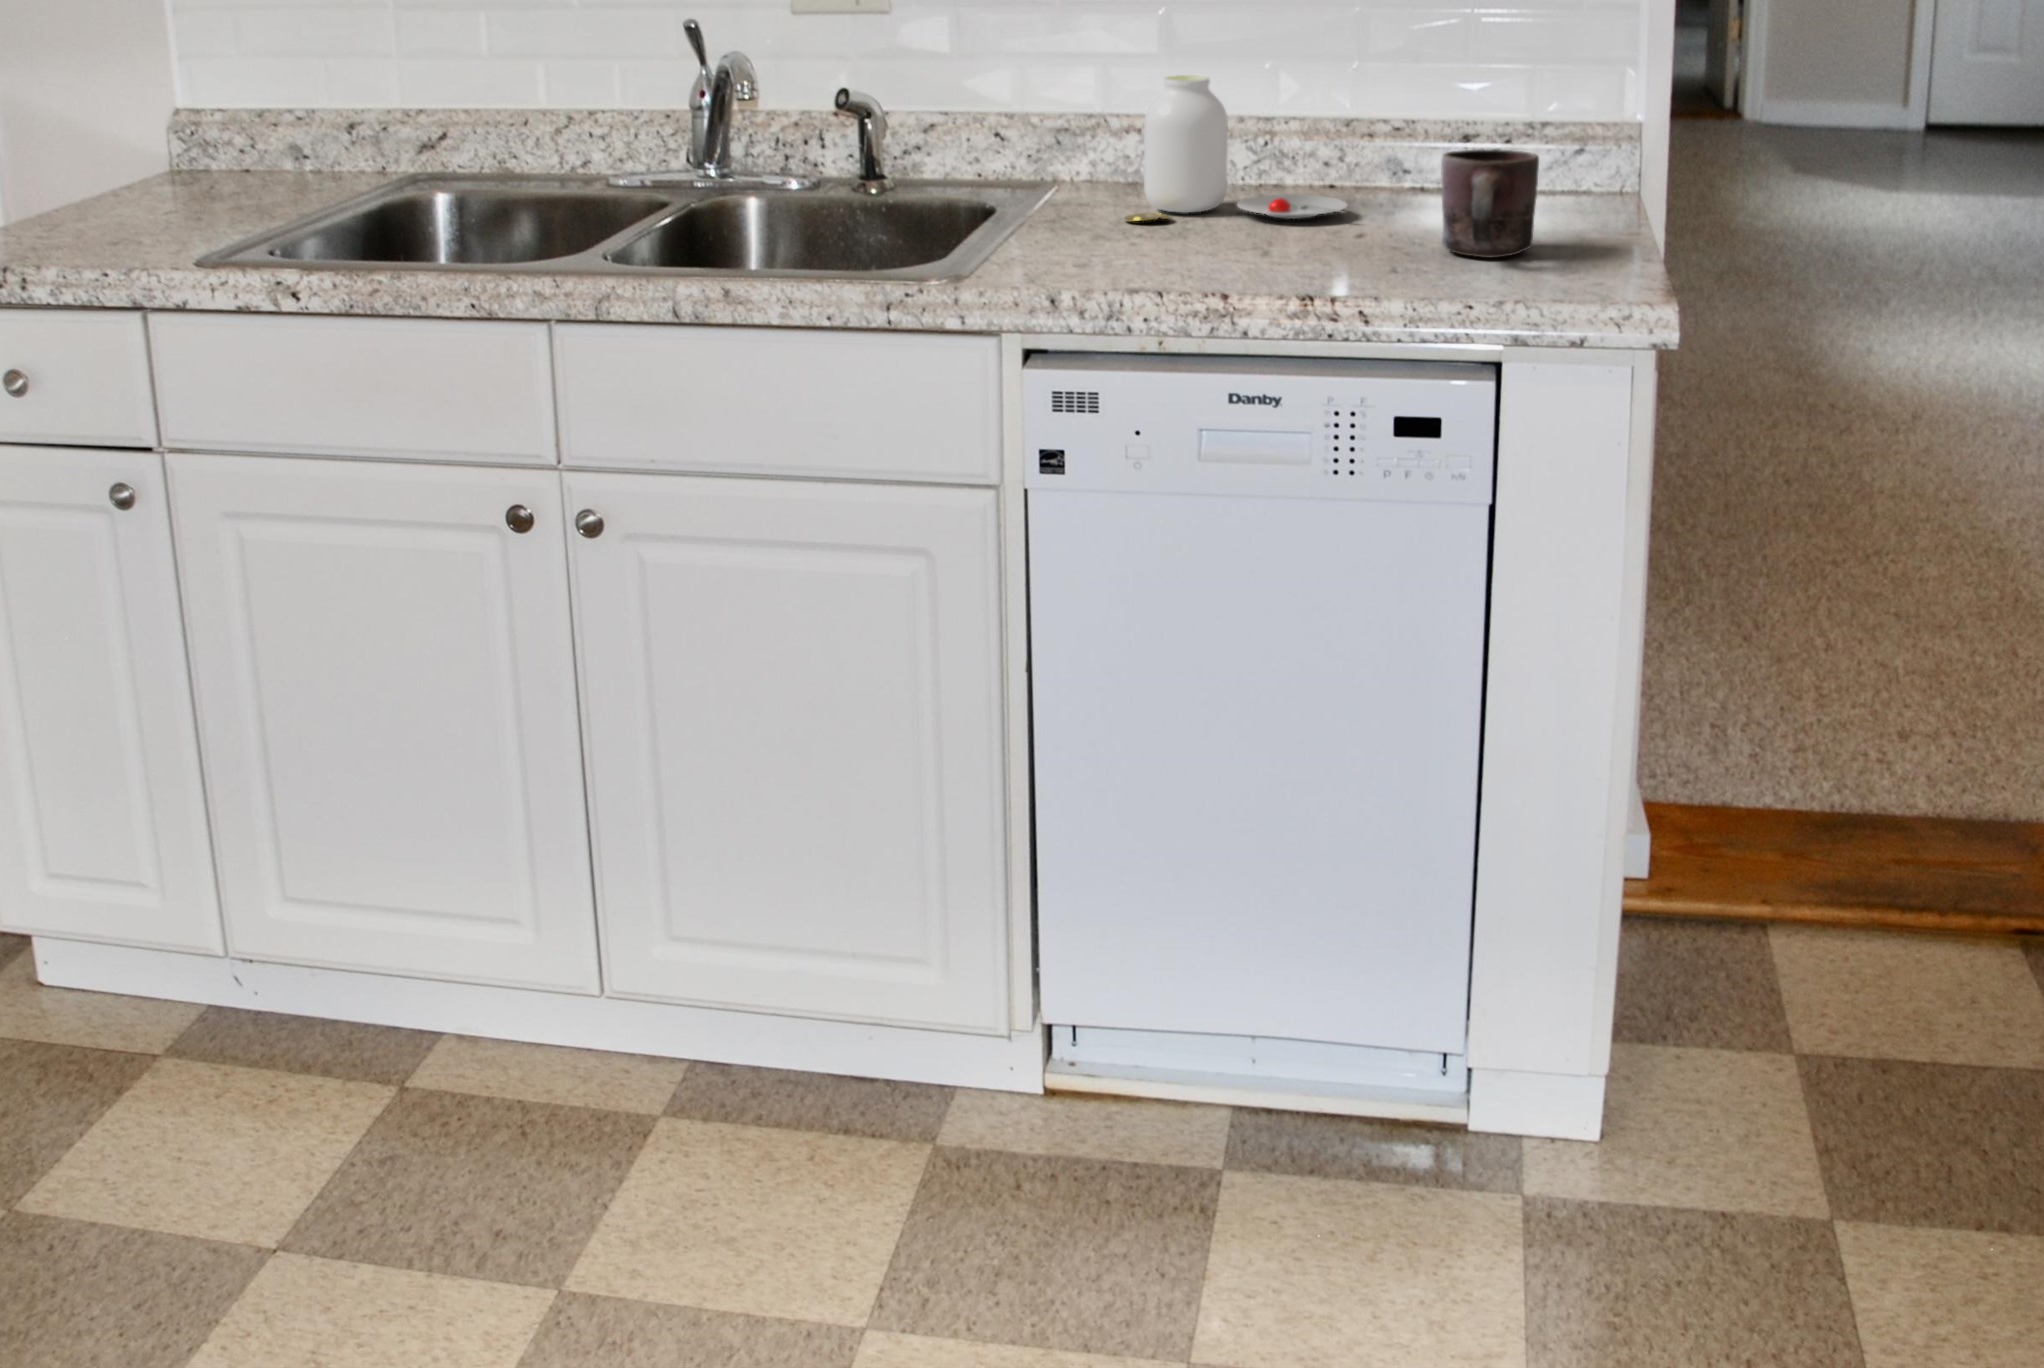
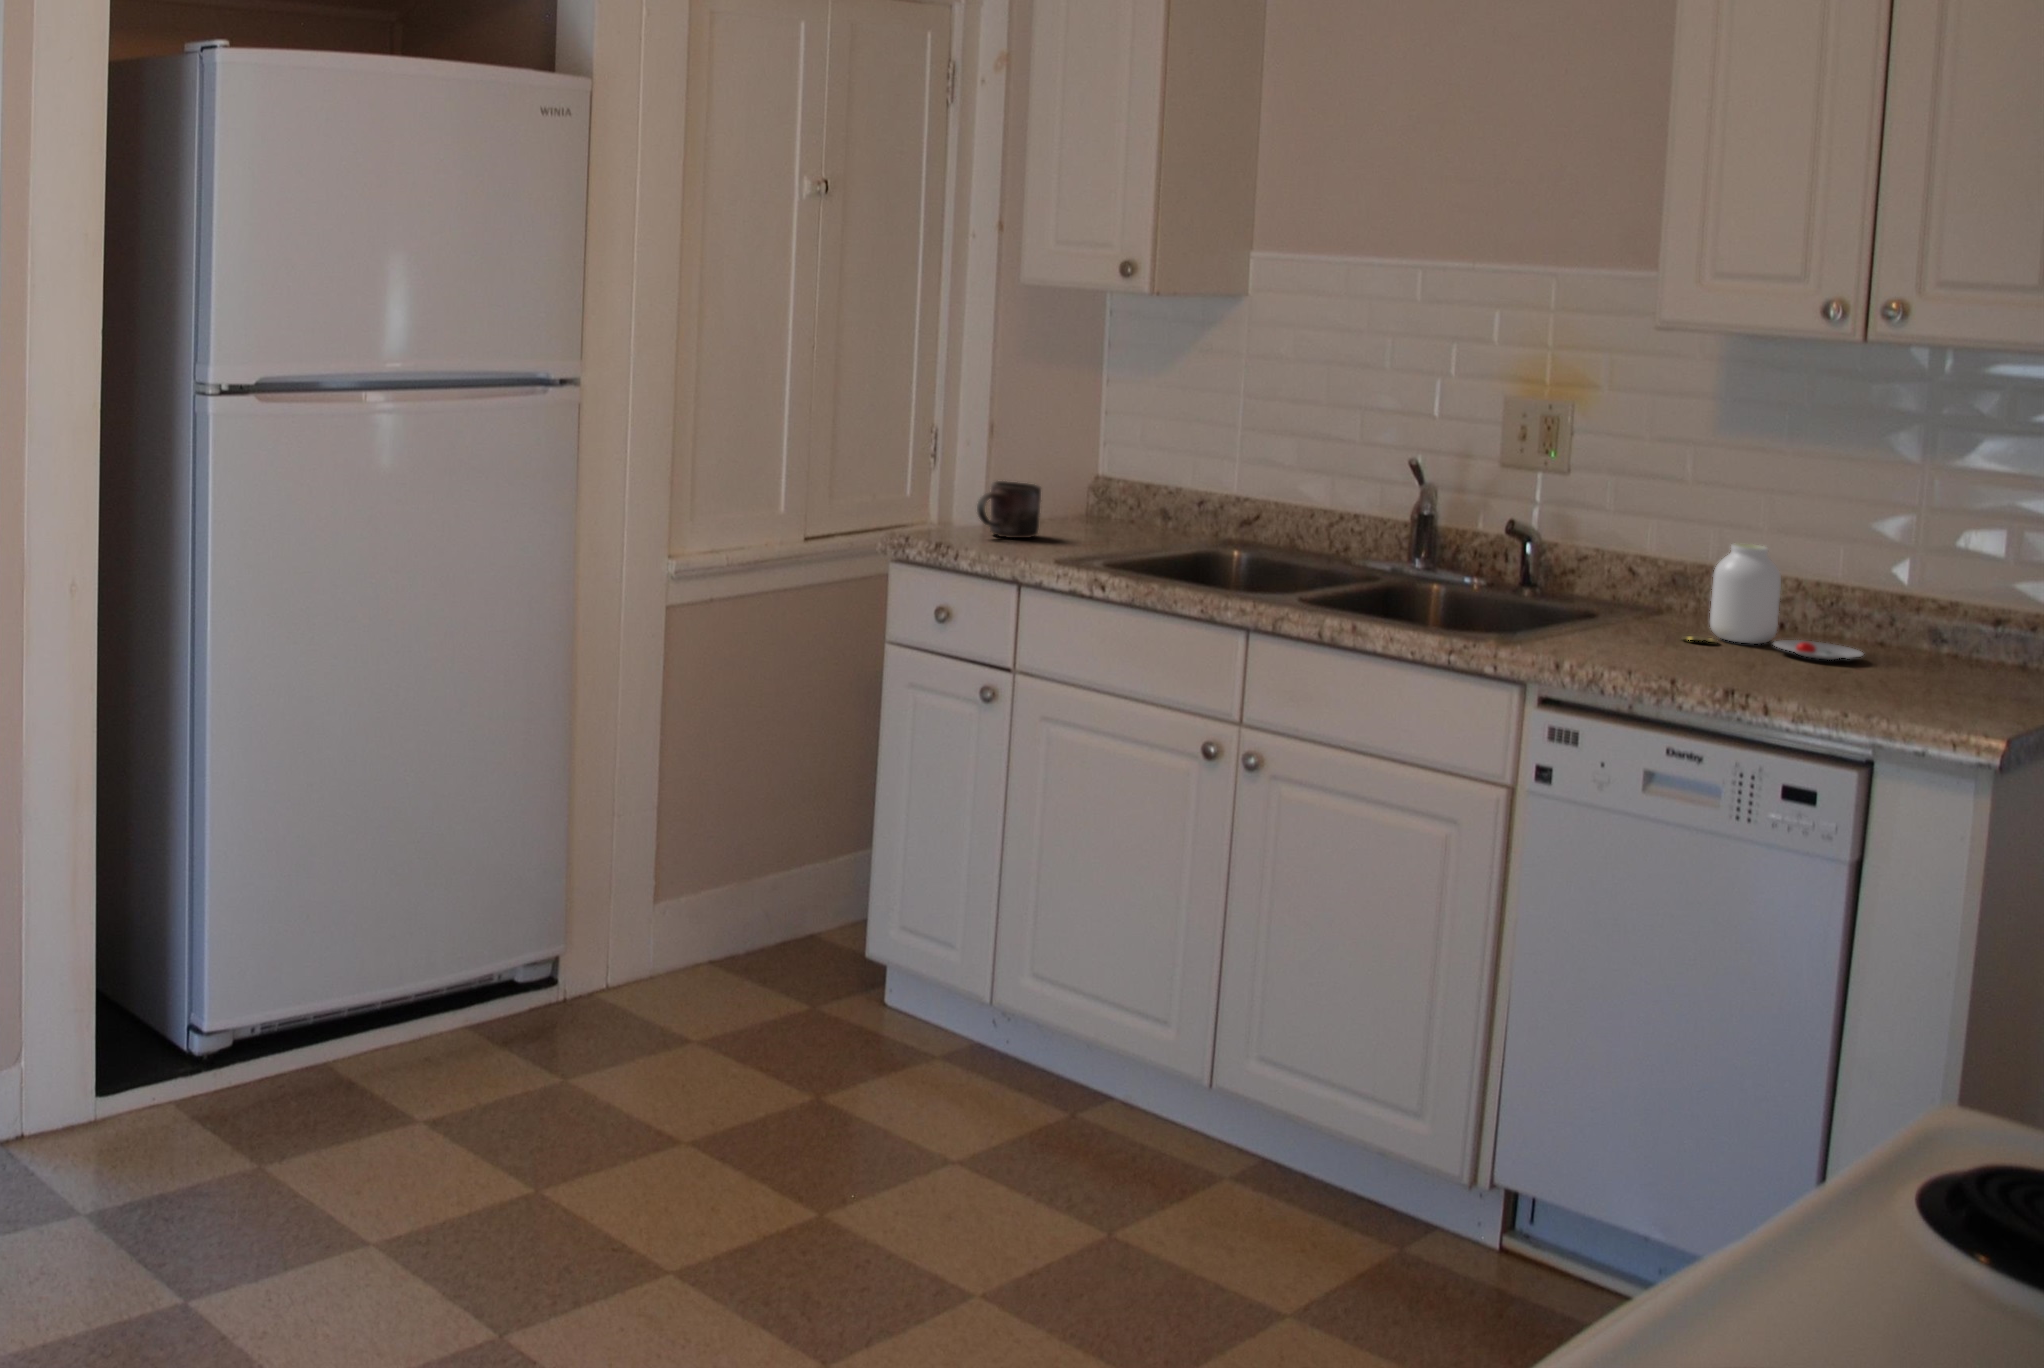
mug: present [1441,149,1539,258] -> present [977,481,1041,538]

